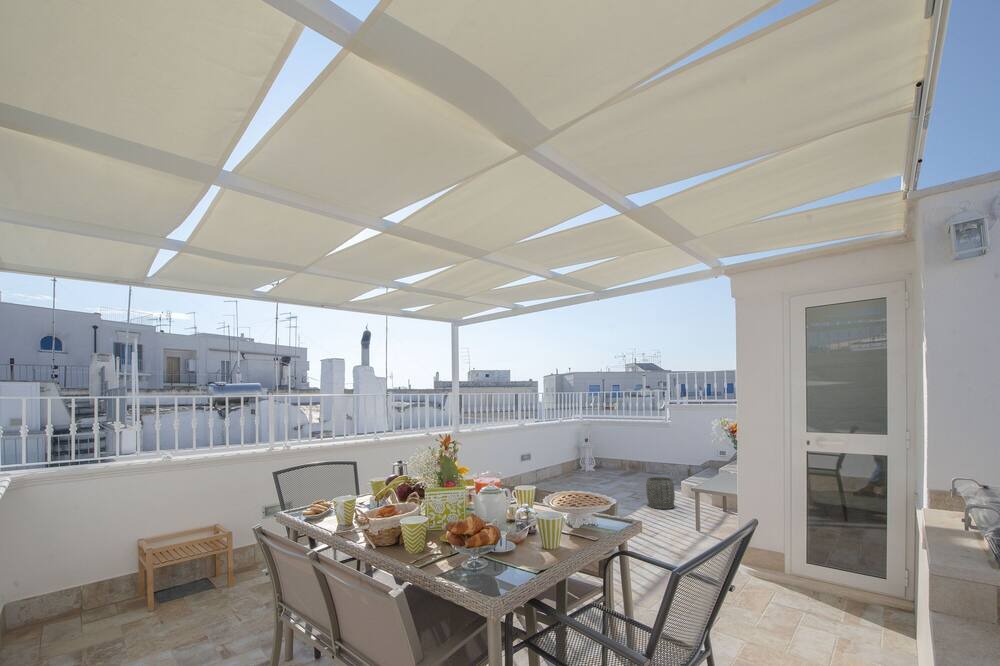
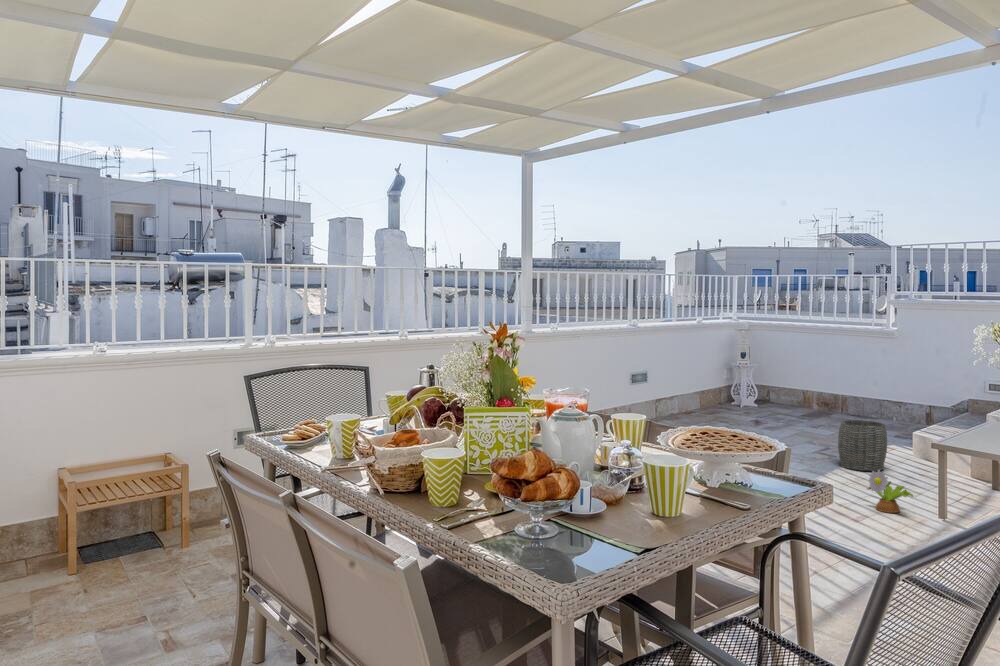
decorative plant: none [665,508,693,535] -> present [867,470,913,513]

